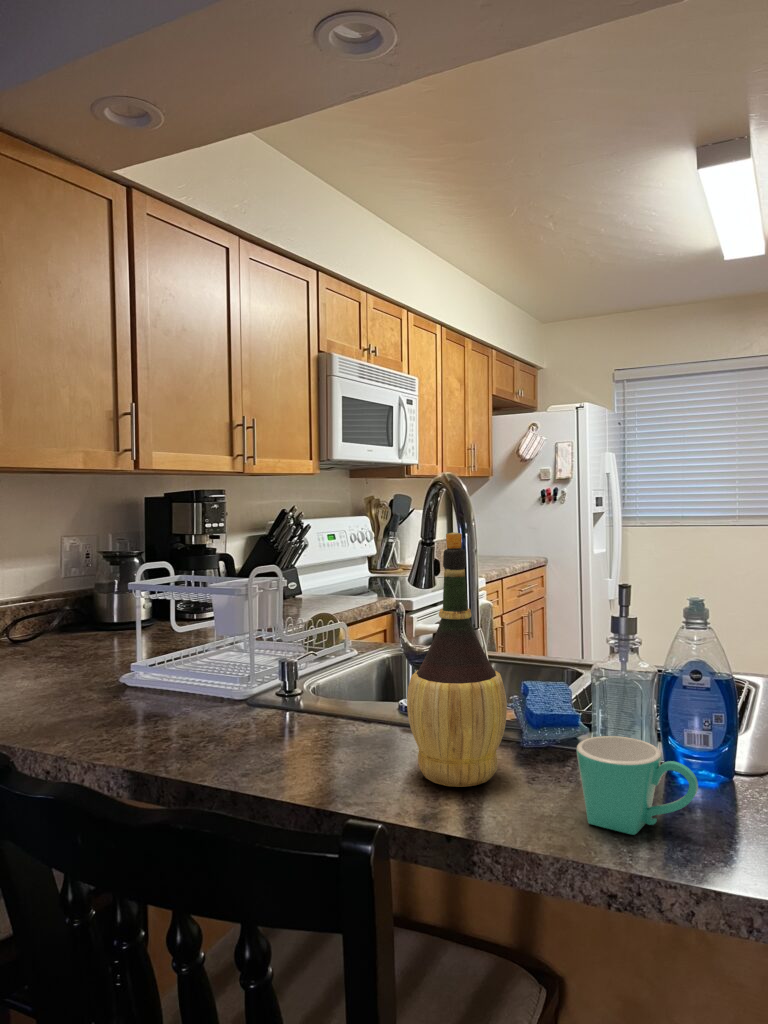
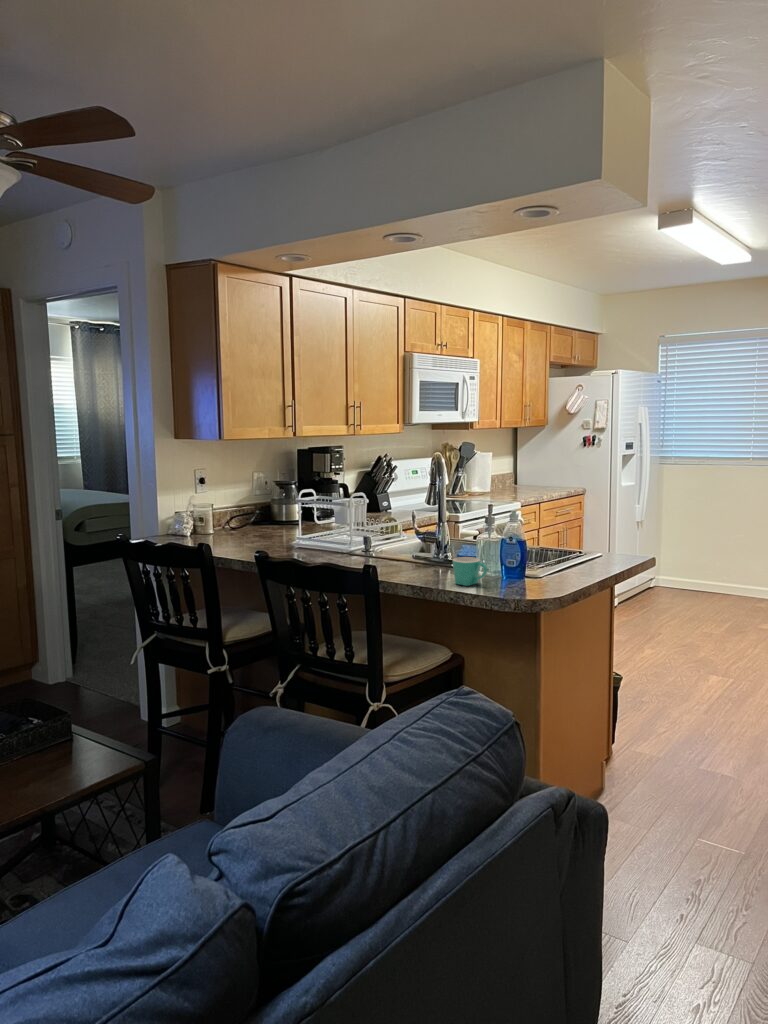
wine bottle: present [407,532,507,787] -> none [403,483,440,575]

